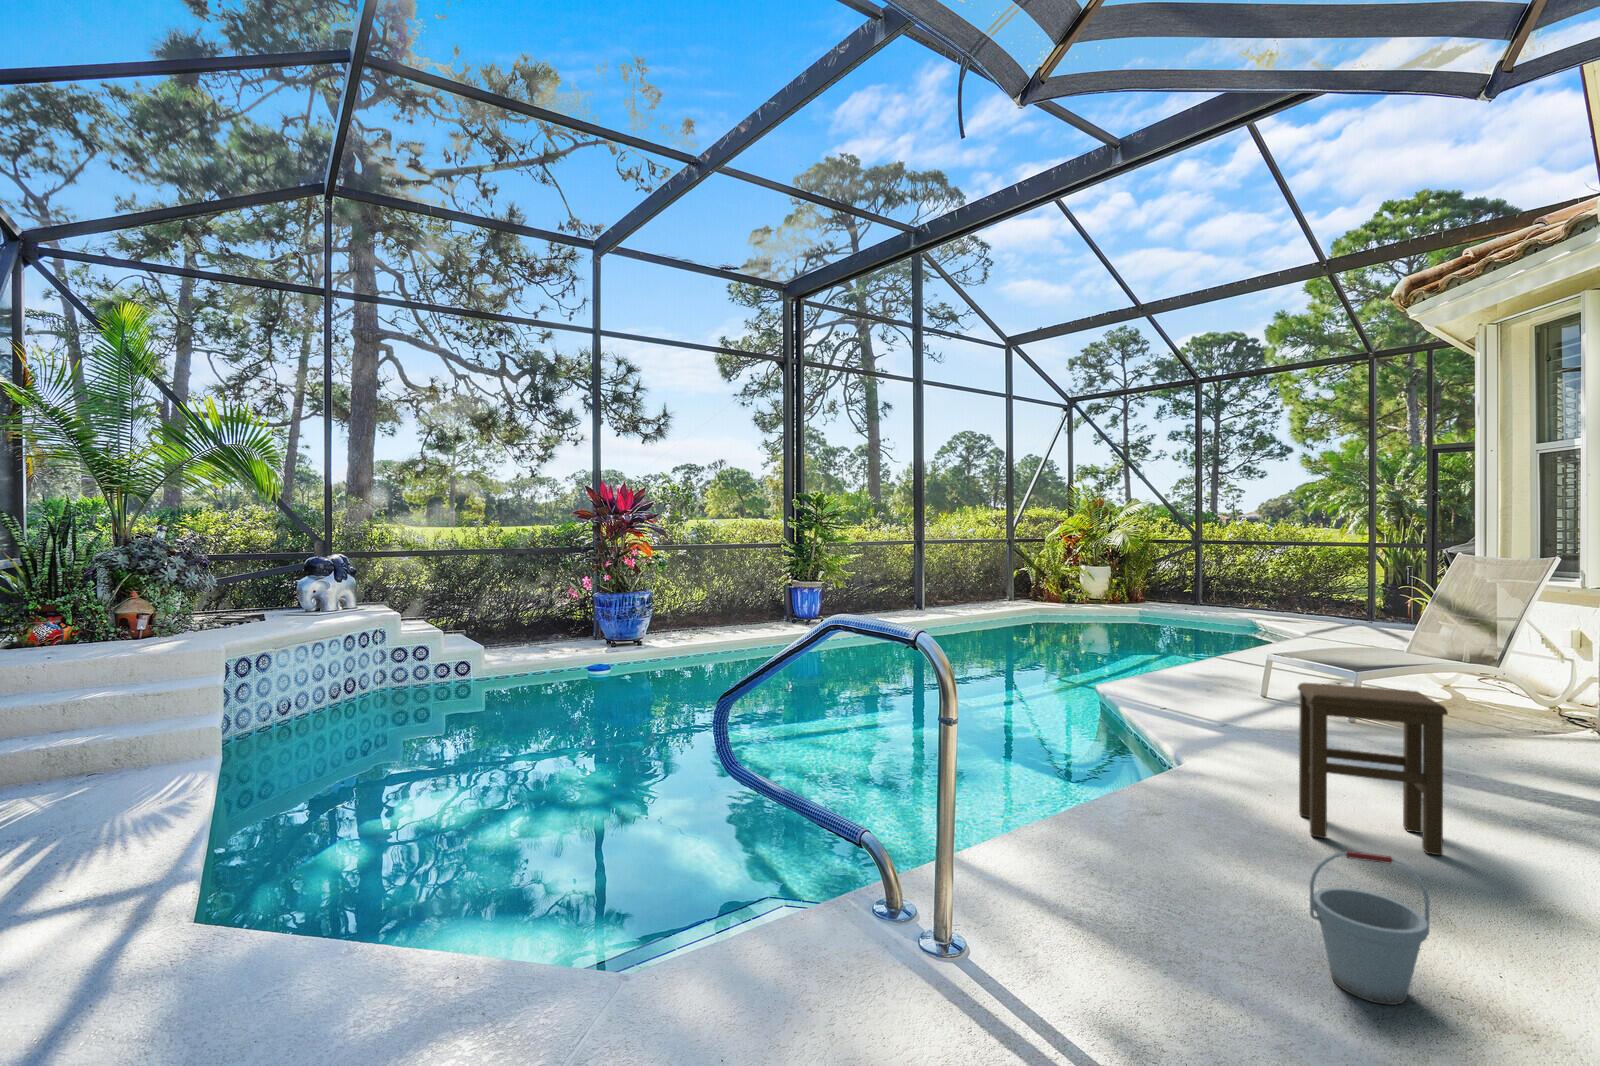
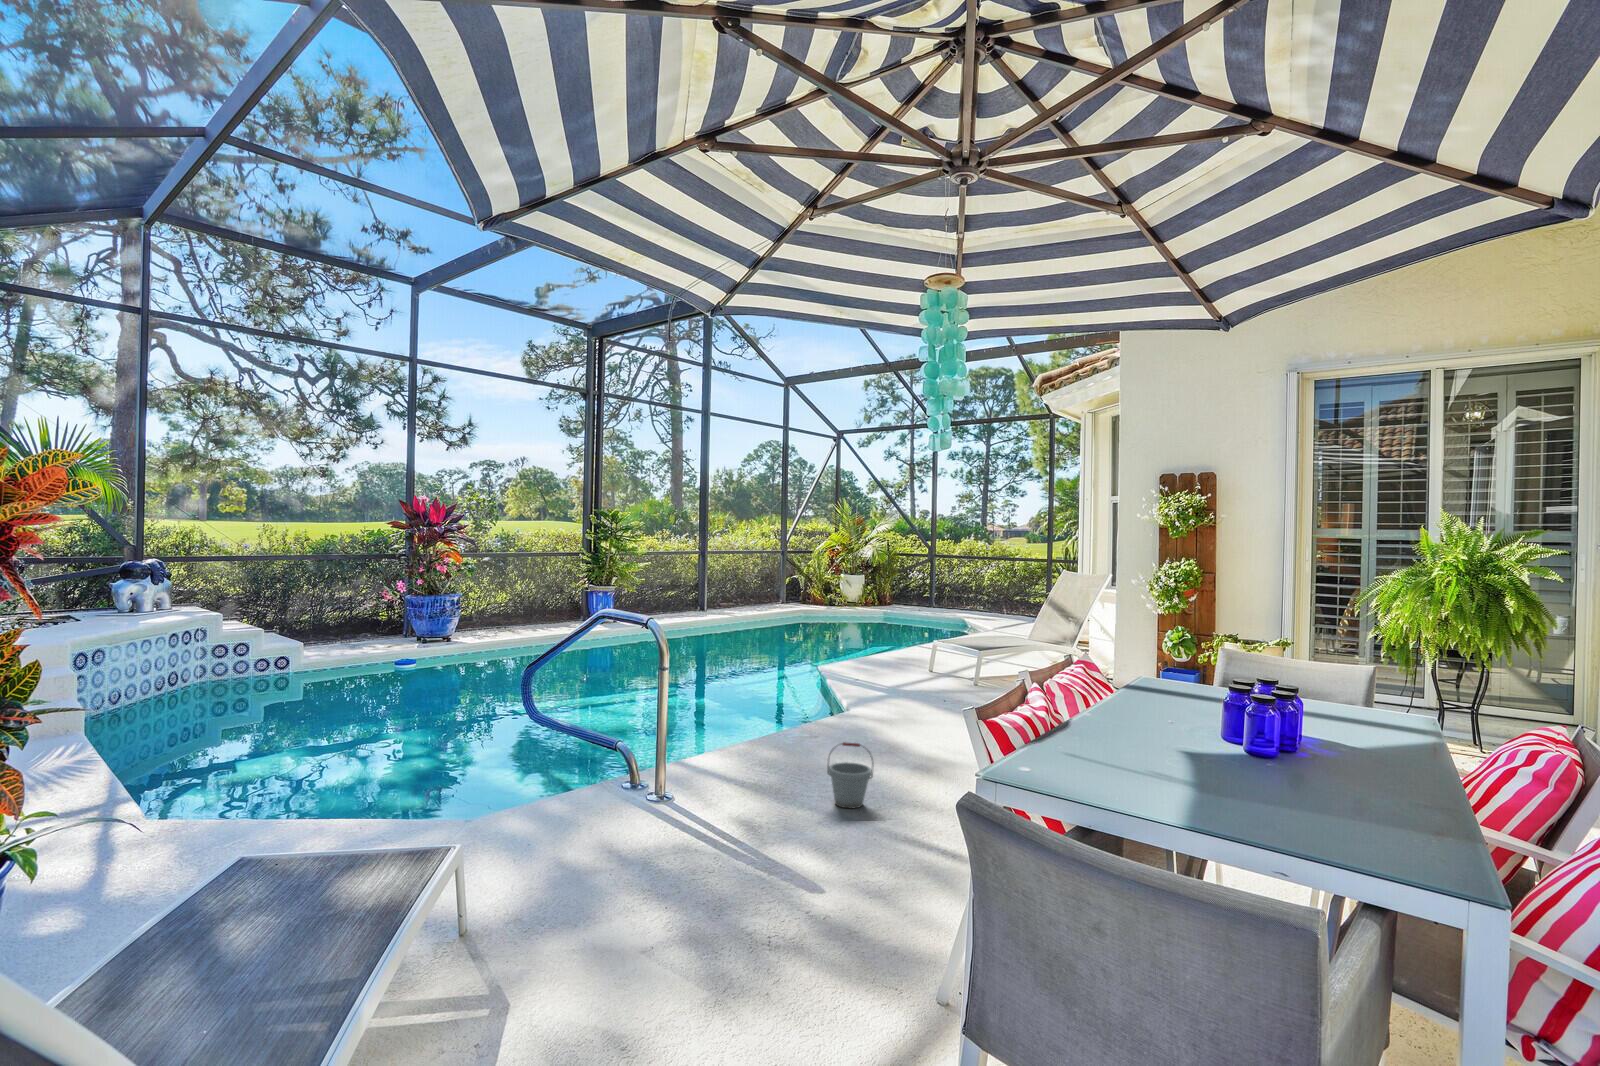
stool: present [1298,683,1448,855] -> none [883,668,950,761]

